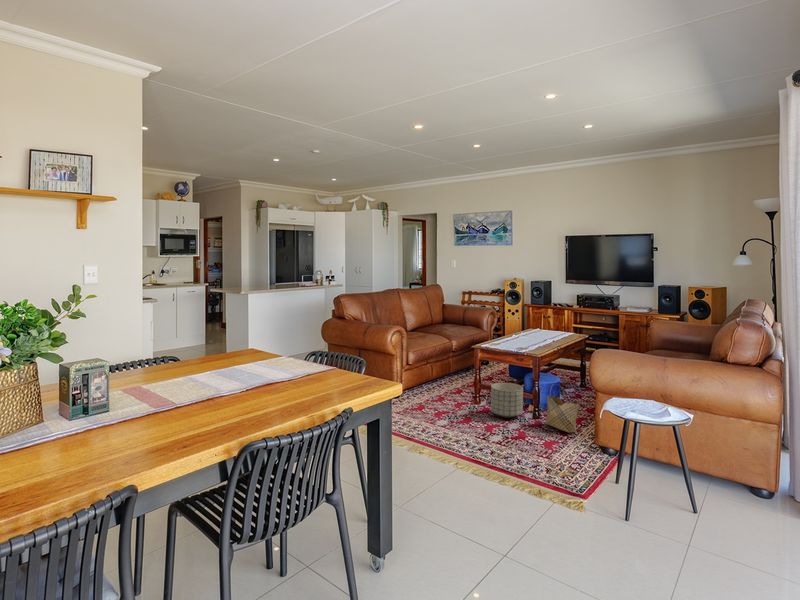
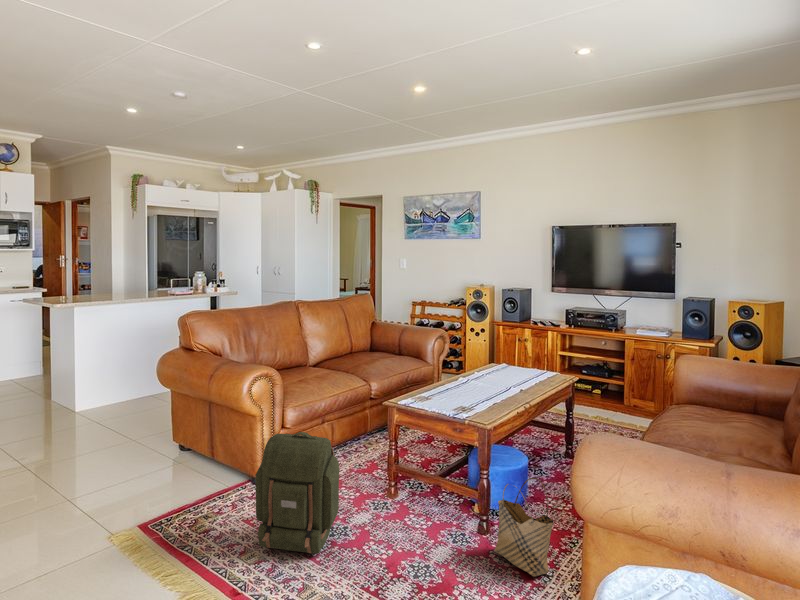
backpack: none [410,358,456,424] -> present [255,432,340,554]
planter: present [491,383,523,418] -> none [406,468,460,534]

